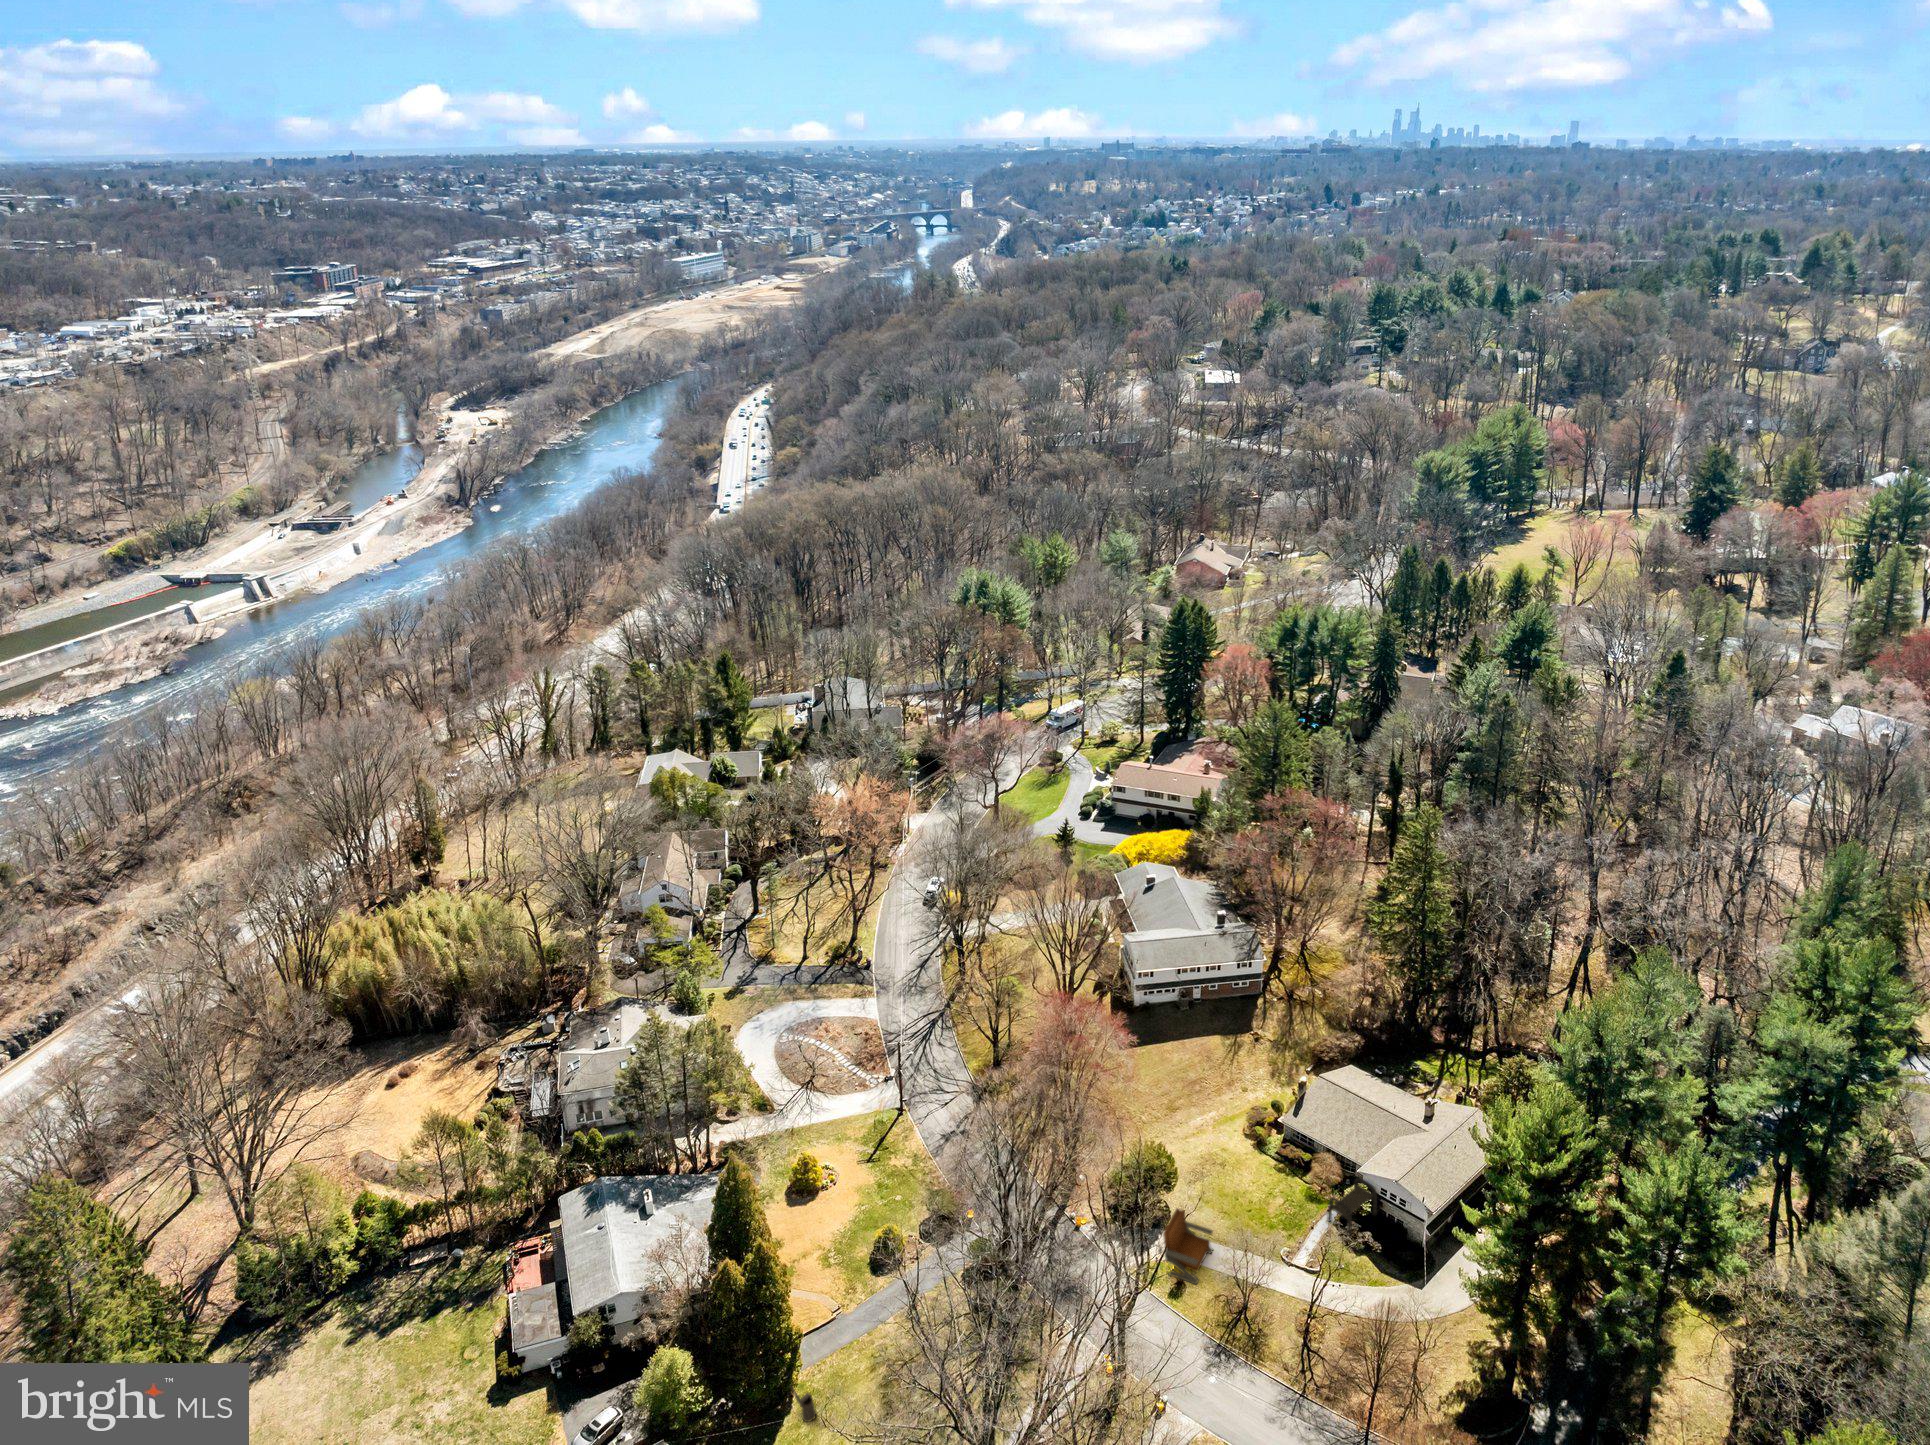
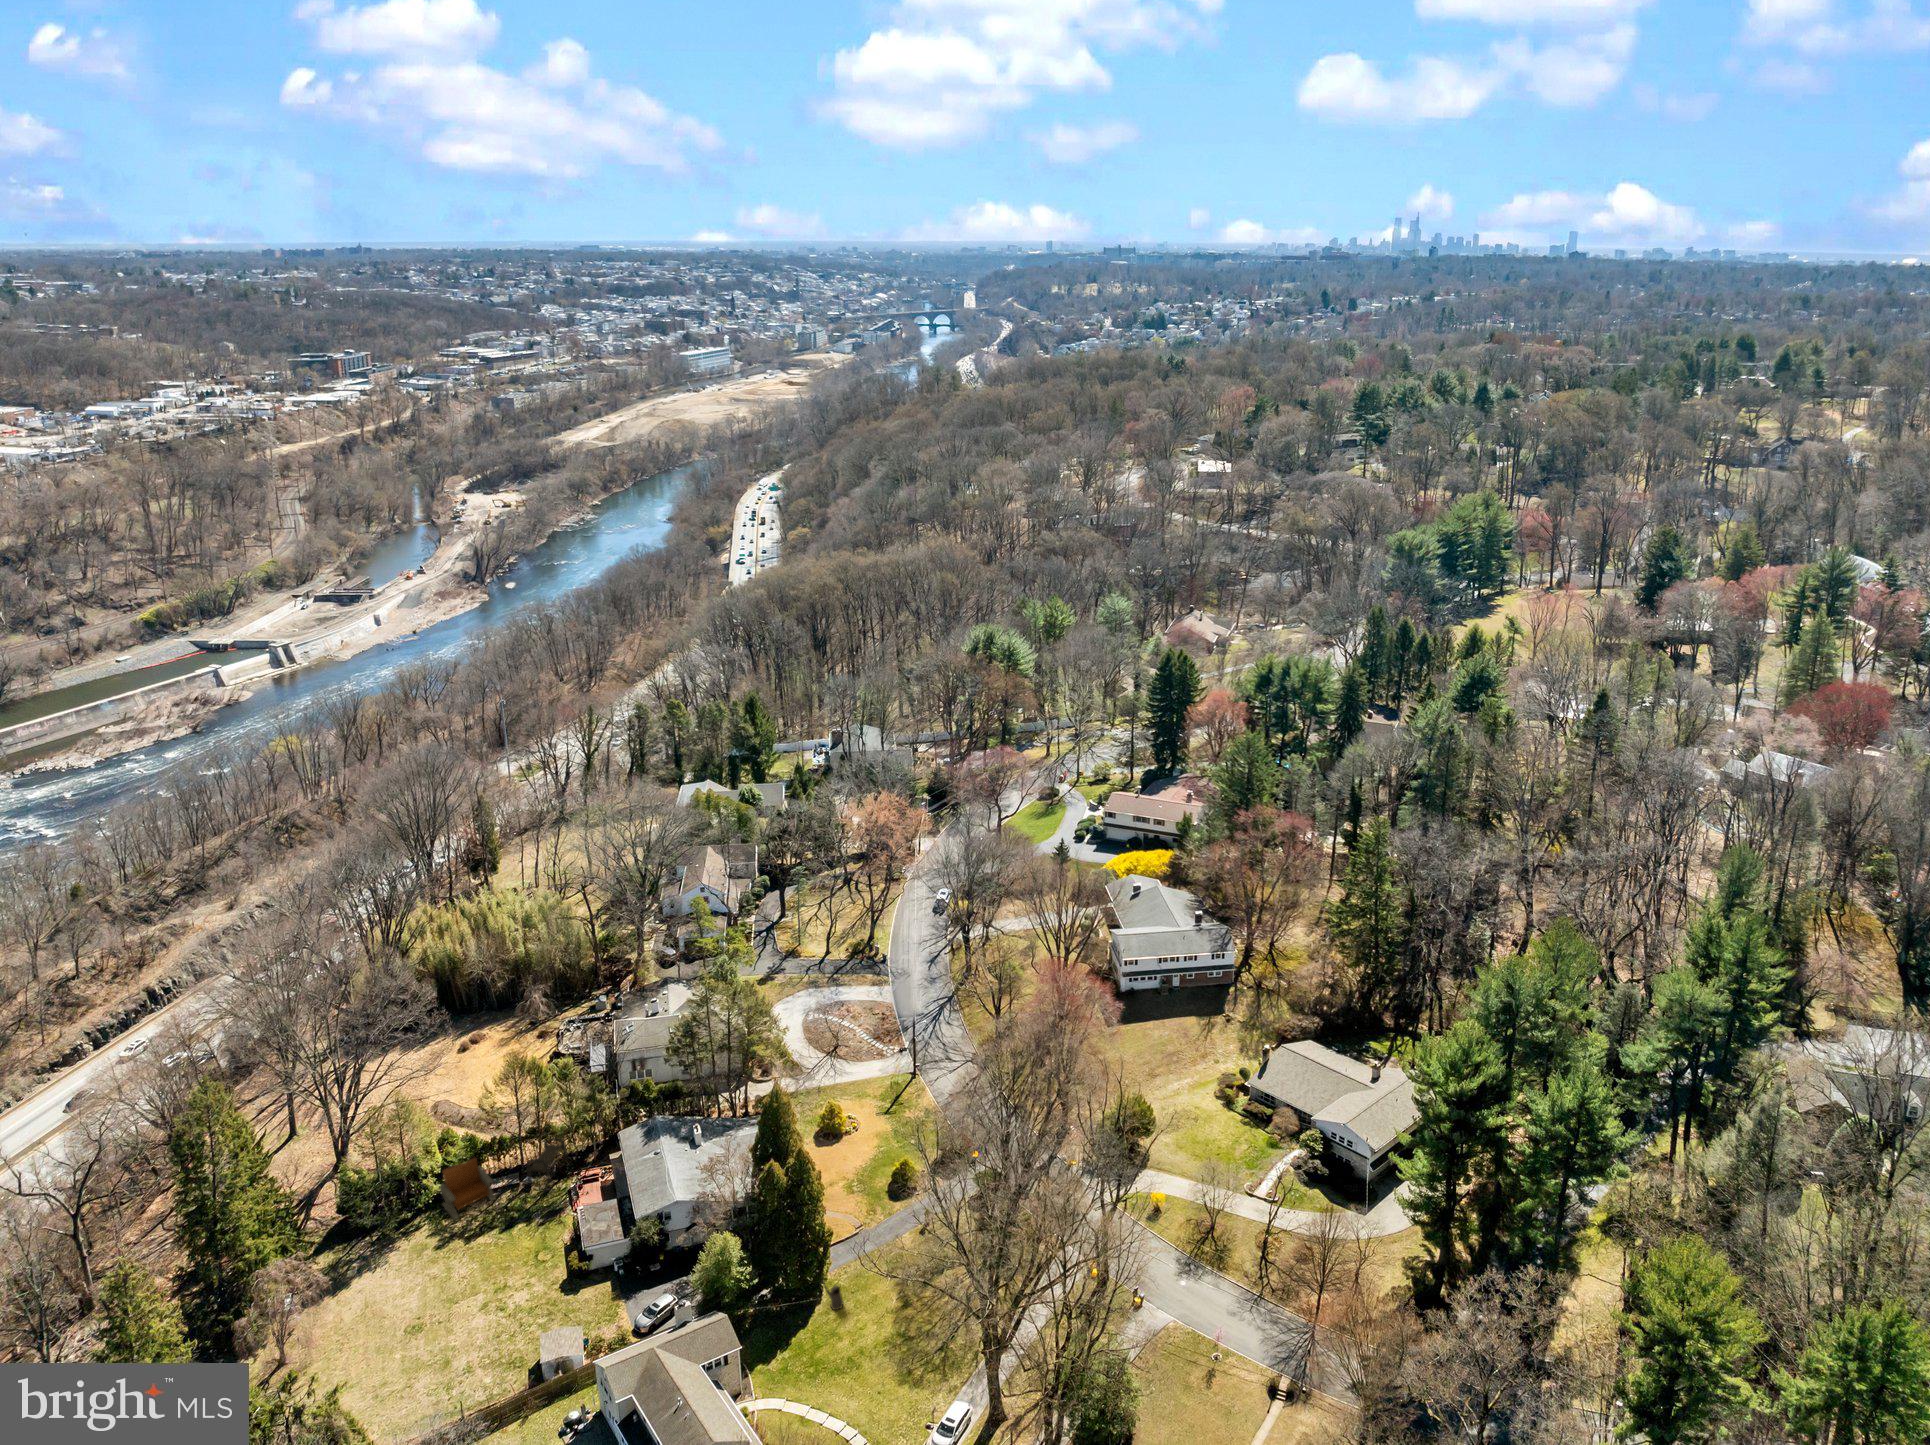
bench: present [1327,1178,1377,1235] -> present [527,1137,567,1184]
lounge chair: present [1158,1209,1213,1284] -> present [439,1158,496,1219]

